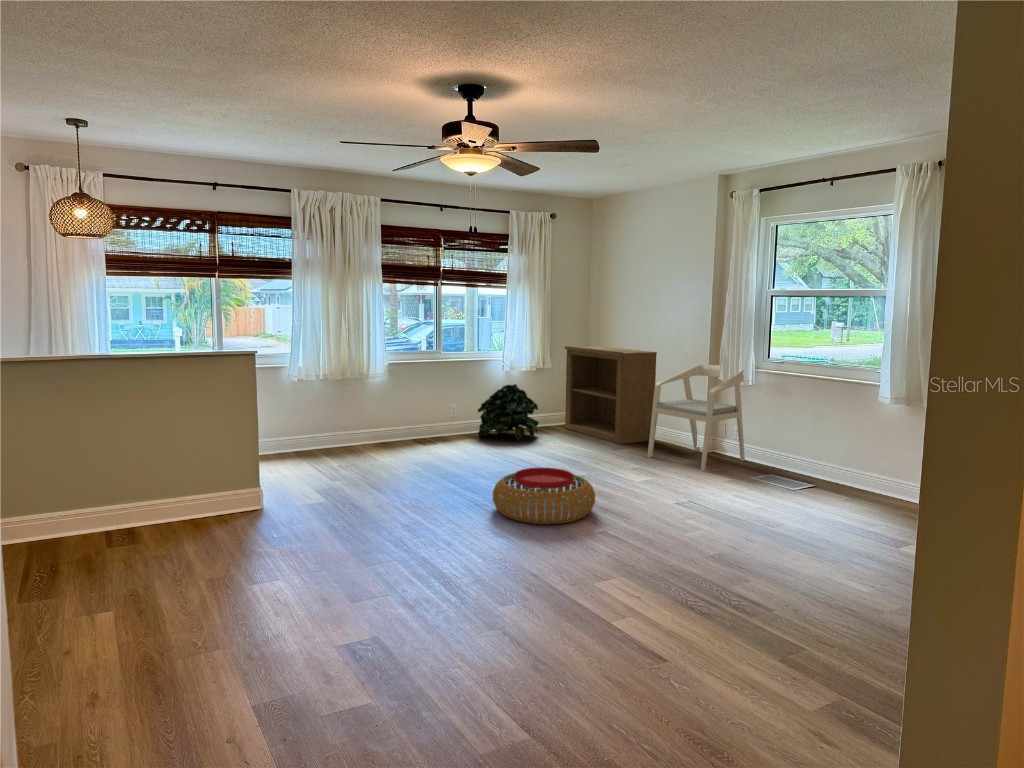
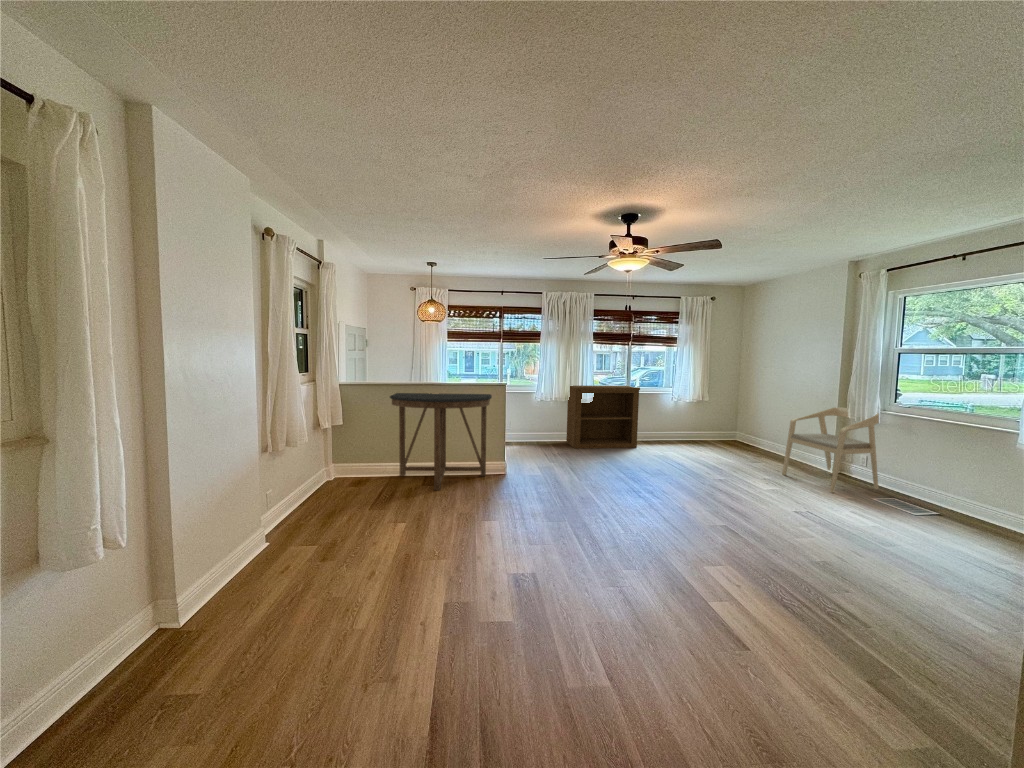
bookshelf: present [565,346,657,444] -> present [566,386,640,449]
console table: none [19,371,237,553] -> present [390,393,492,490]
potted plant: present [478,384,539,440] -> none [652,411,697,450]
pouf: present [492,468,595,524] -> none [642,473,722,517]

